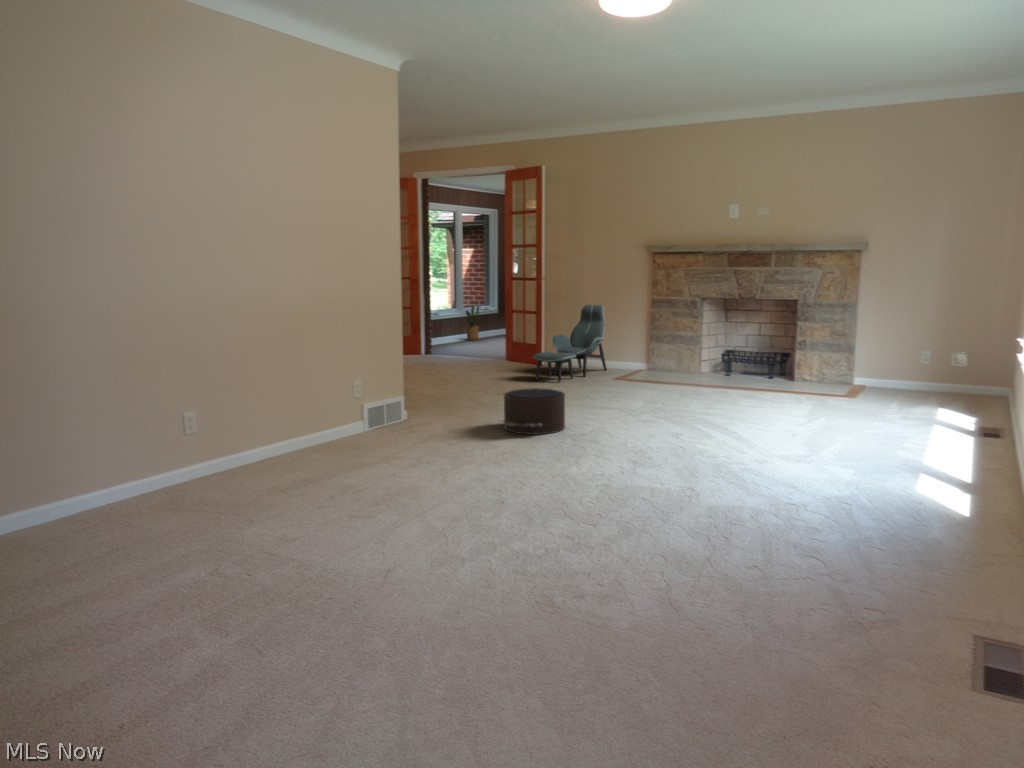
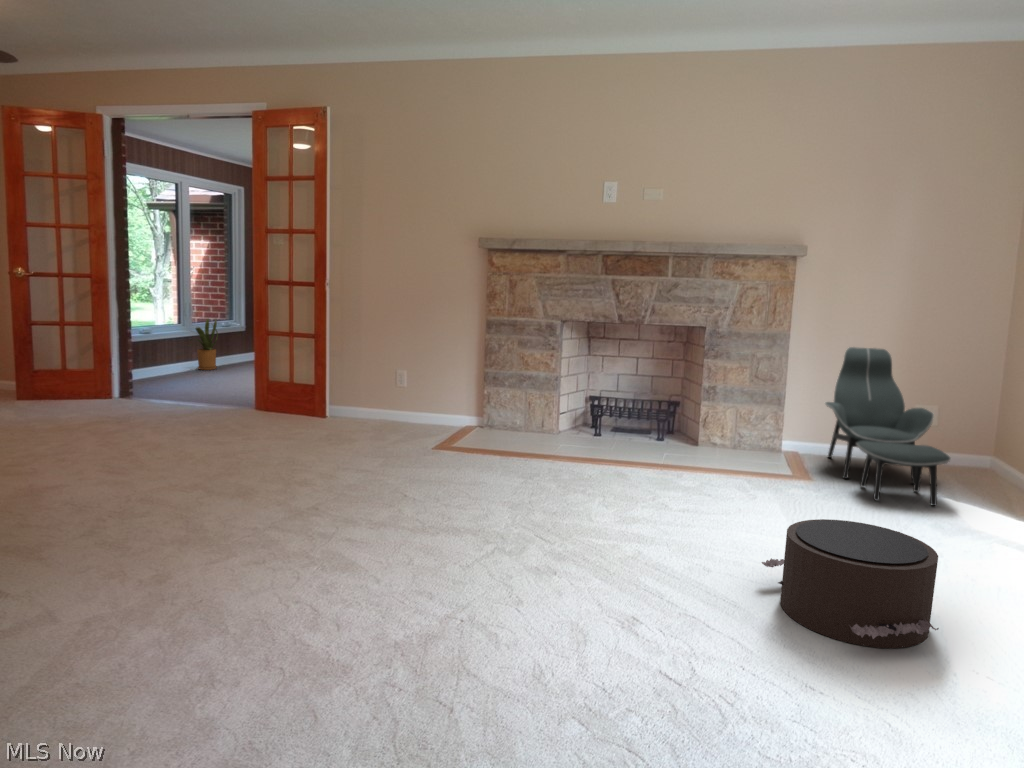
lounge chair: present [533,305,607,382] -> present [825,347,951,506]
pouf: present [504,388,565,434] -> present [762,519,939,648]

